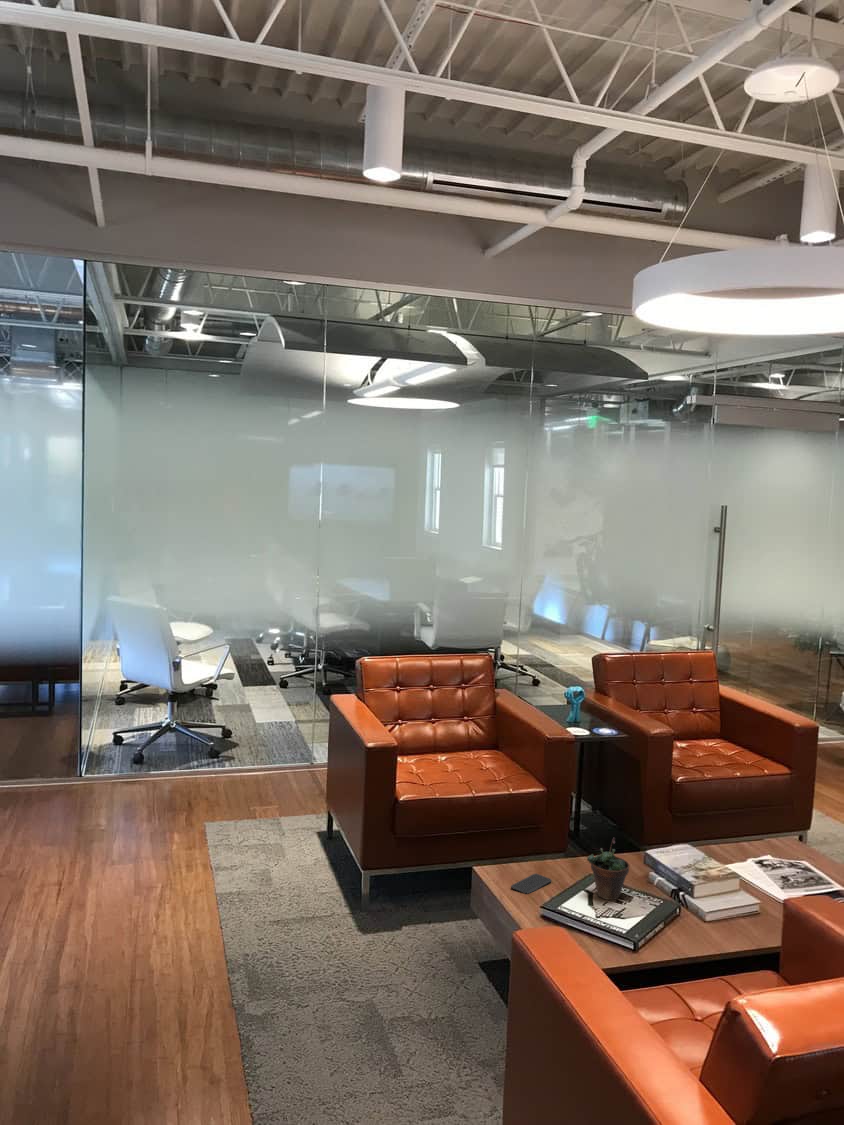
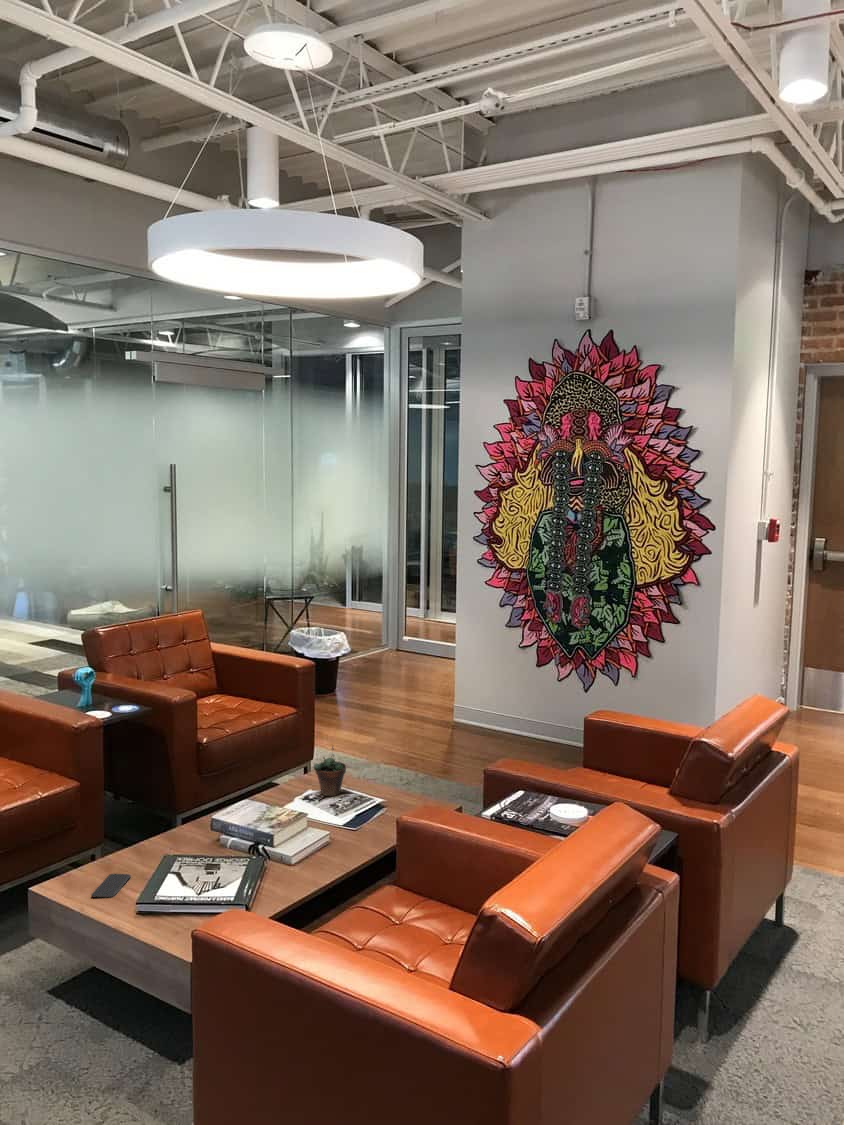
succulent plant: present [587,838,629,900] -> present [314,747,346,796]

